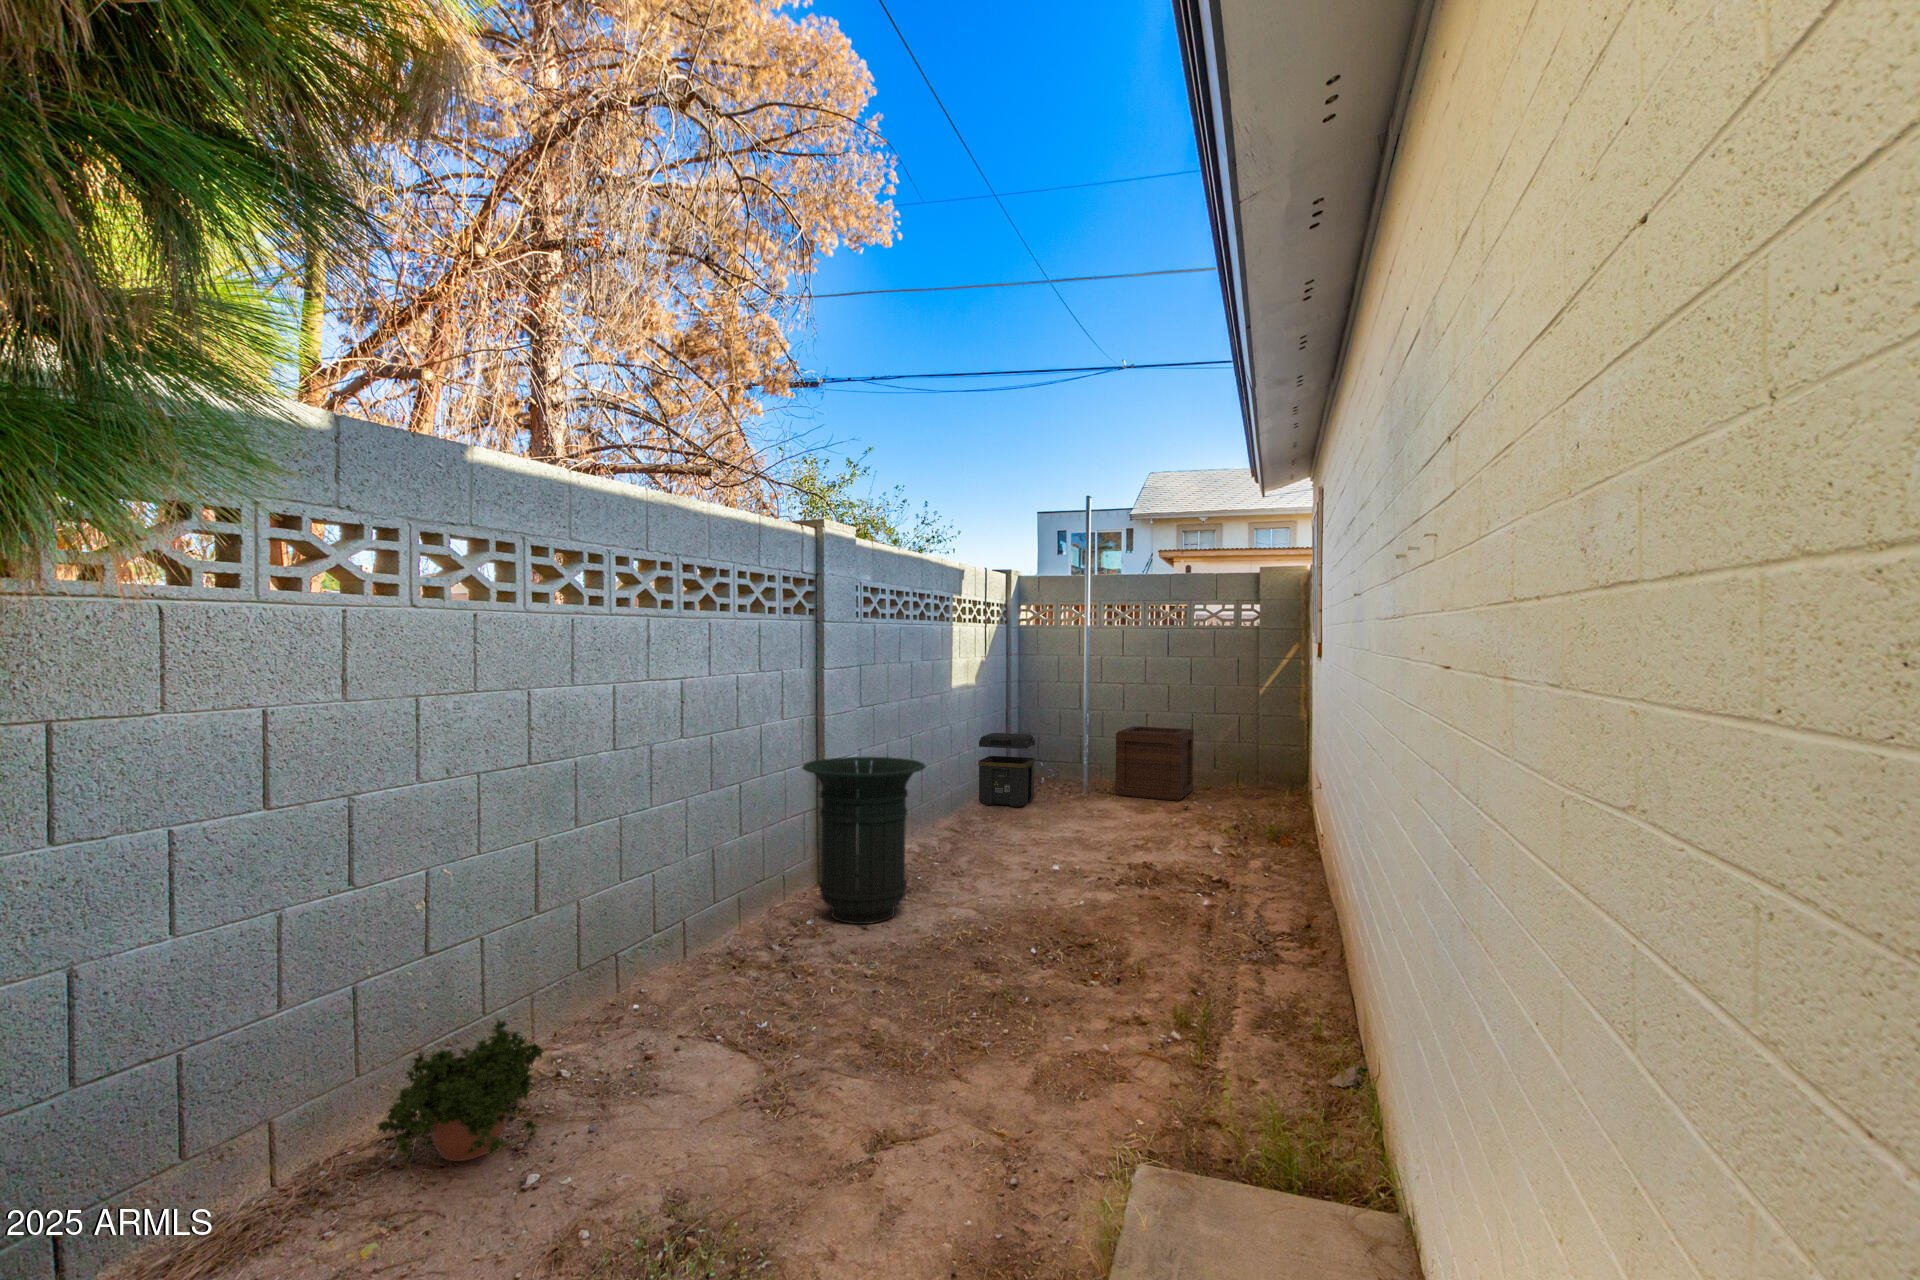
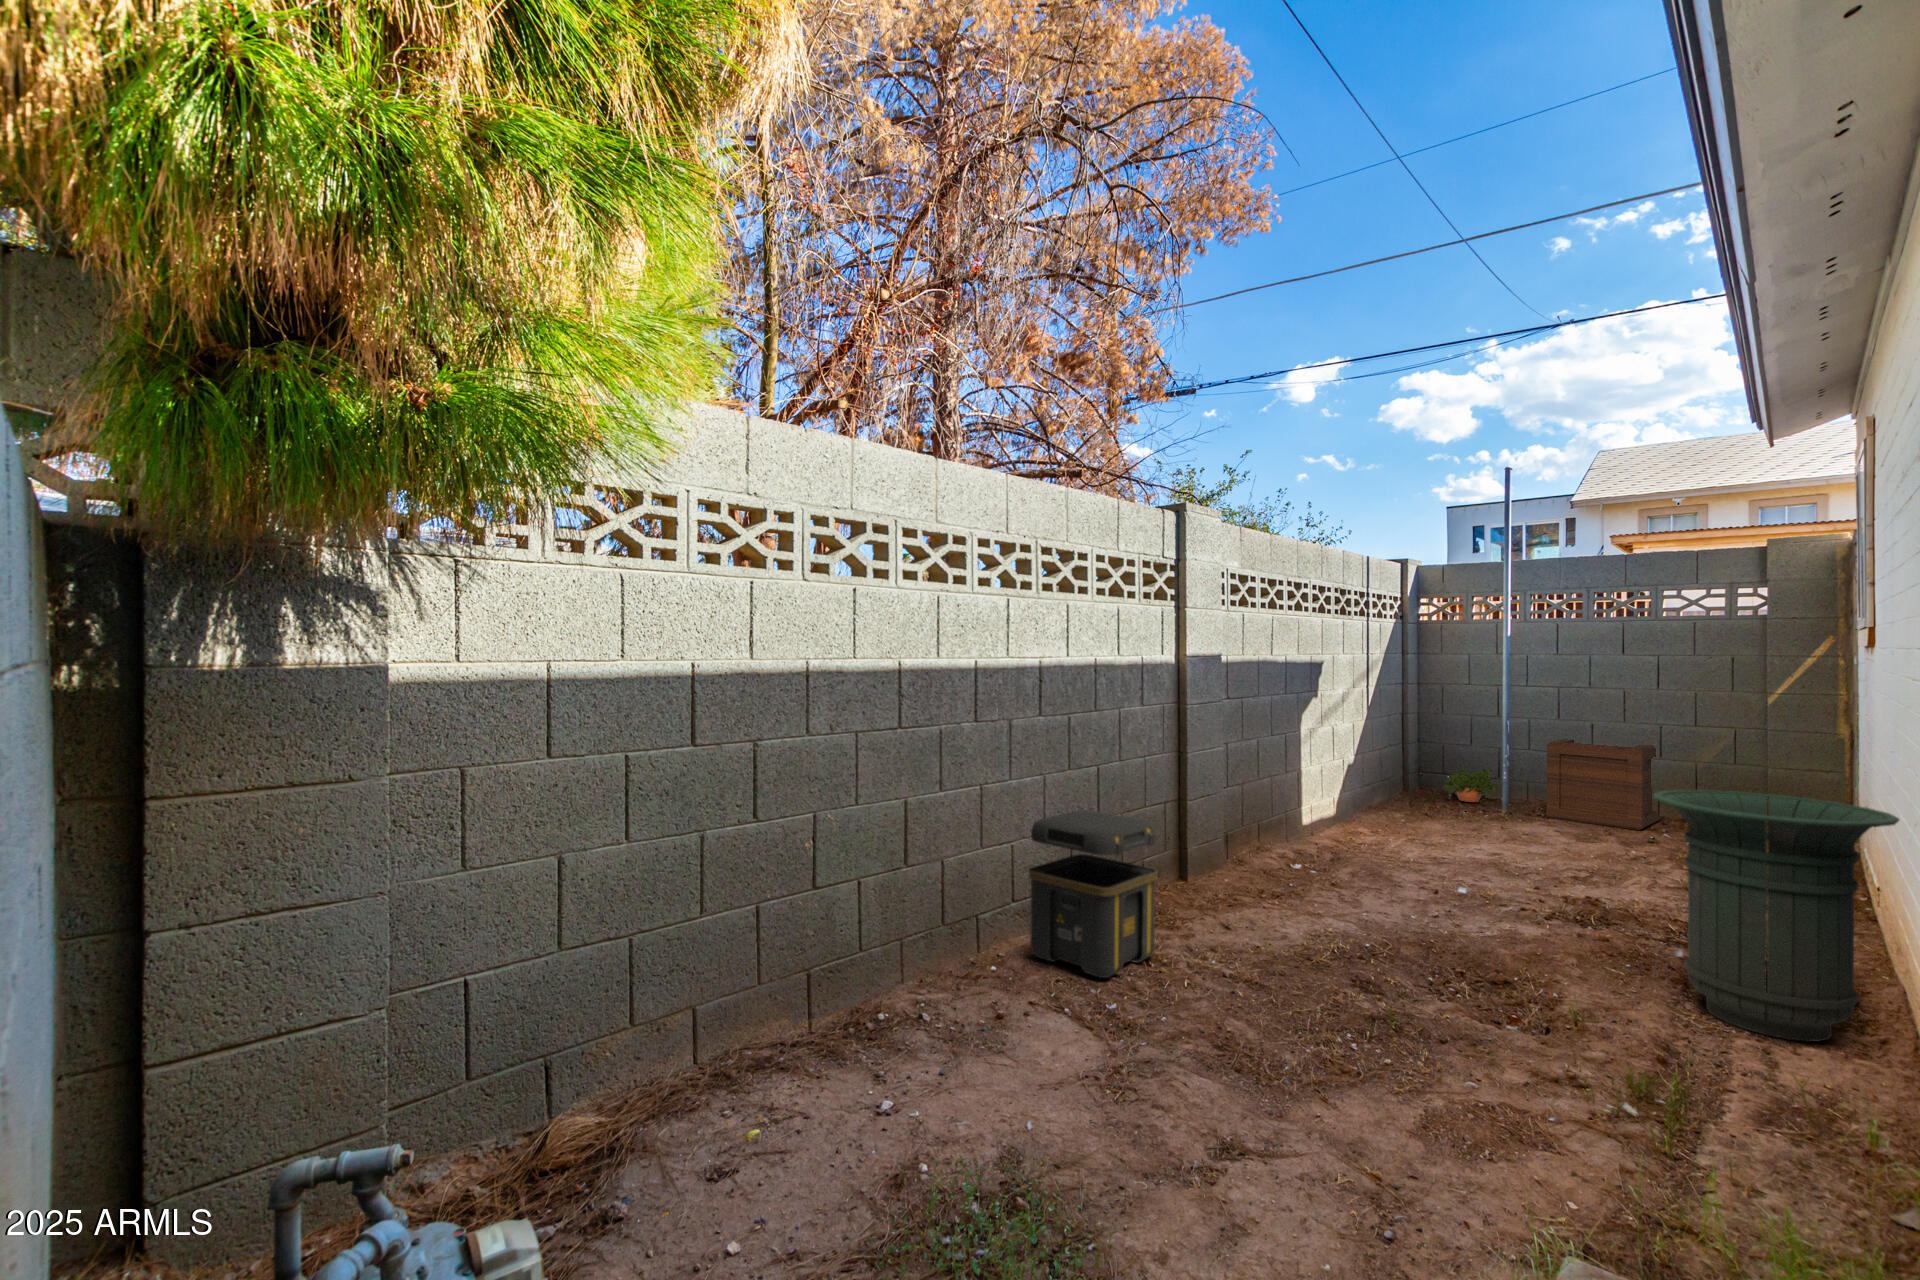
toolbox: present [978,733,1035,807] -> present [1028,810,1158,978]
trash can: present [803,757,925,924] -> present [1654,790,1899,1041]
potted plant: present [377,1020,544,1165] -> present [1443,768,1496,804]

